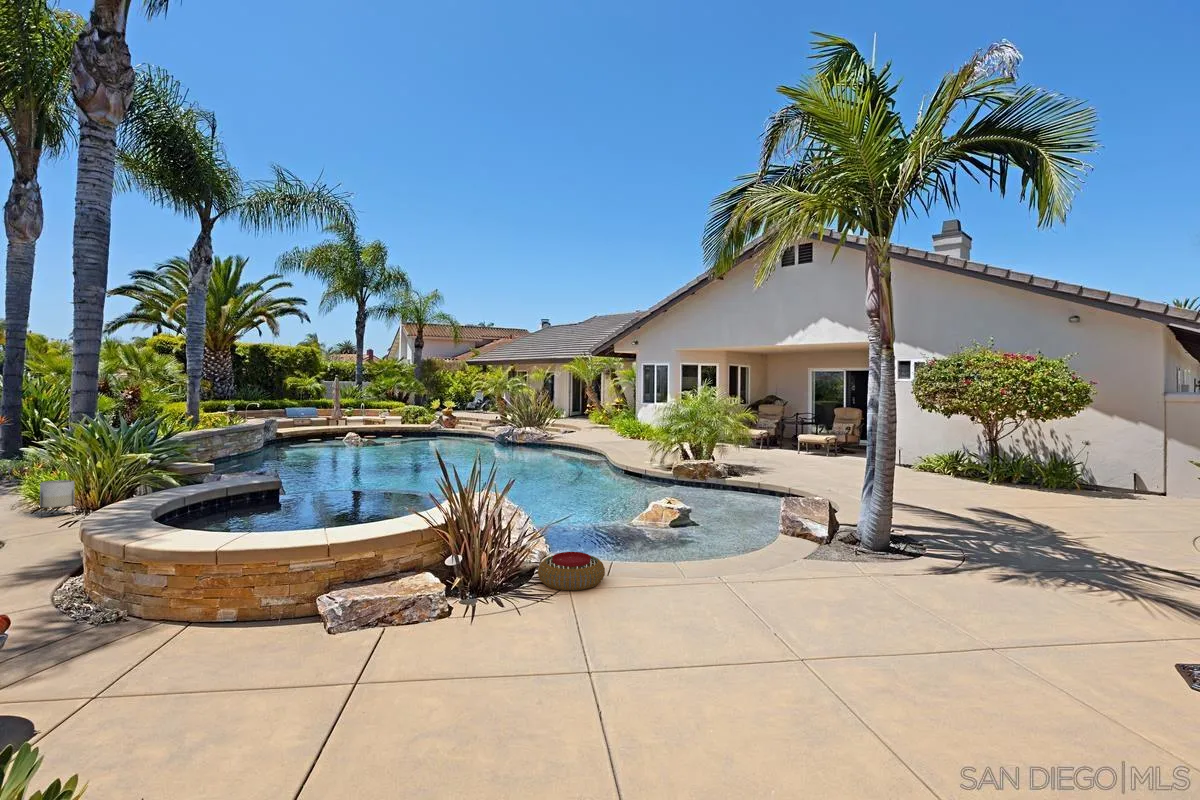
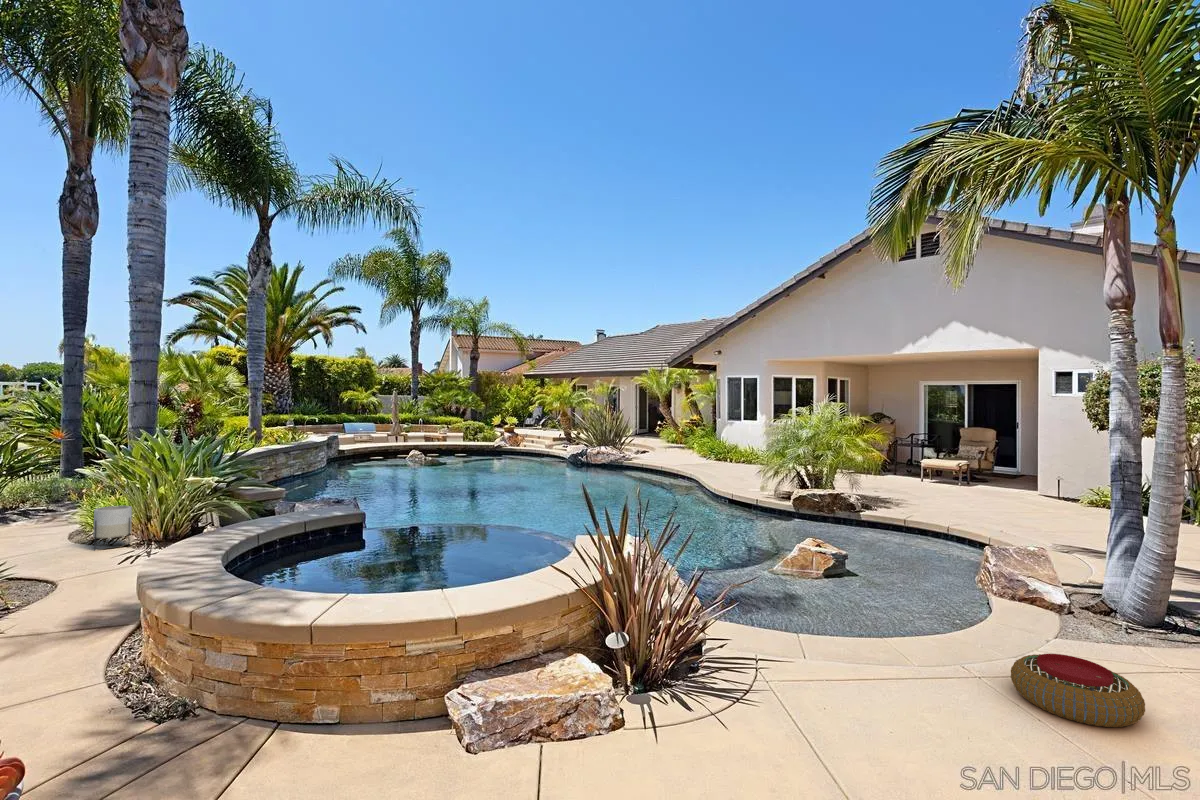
pouf: present [538,552,605,591] -> present [1011,654,1145,727]

